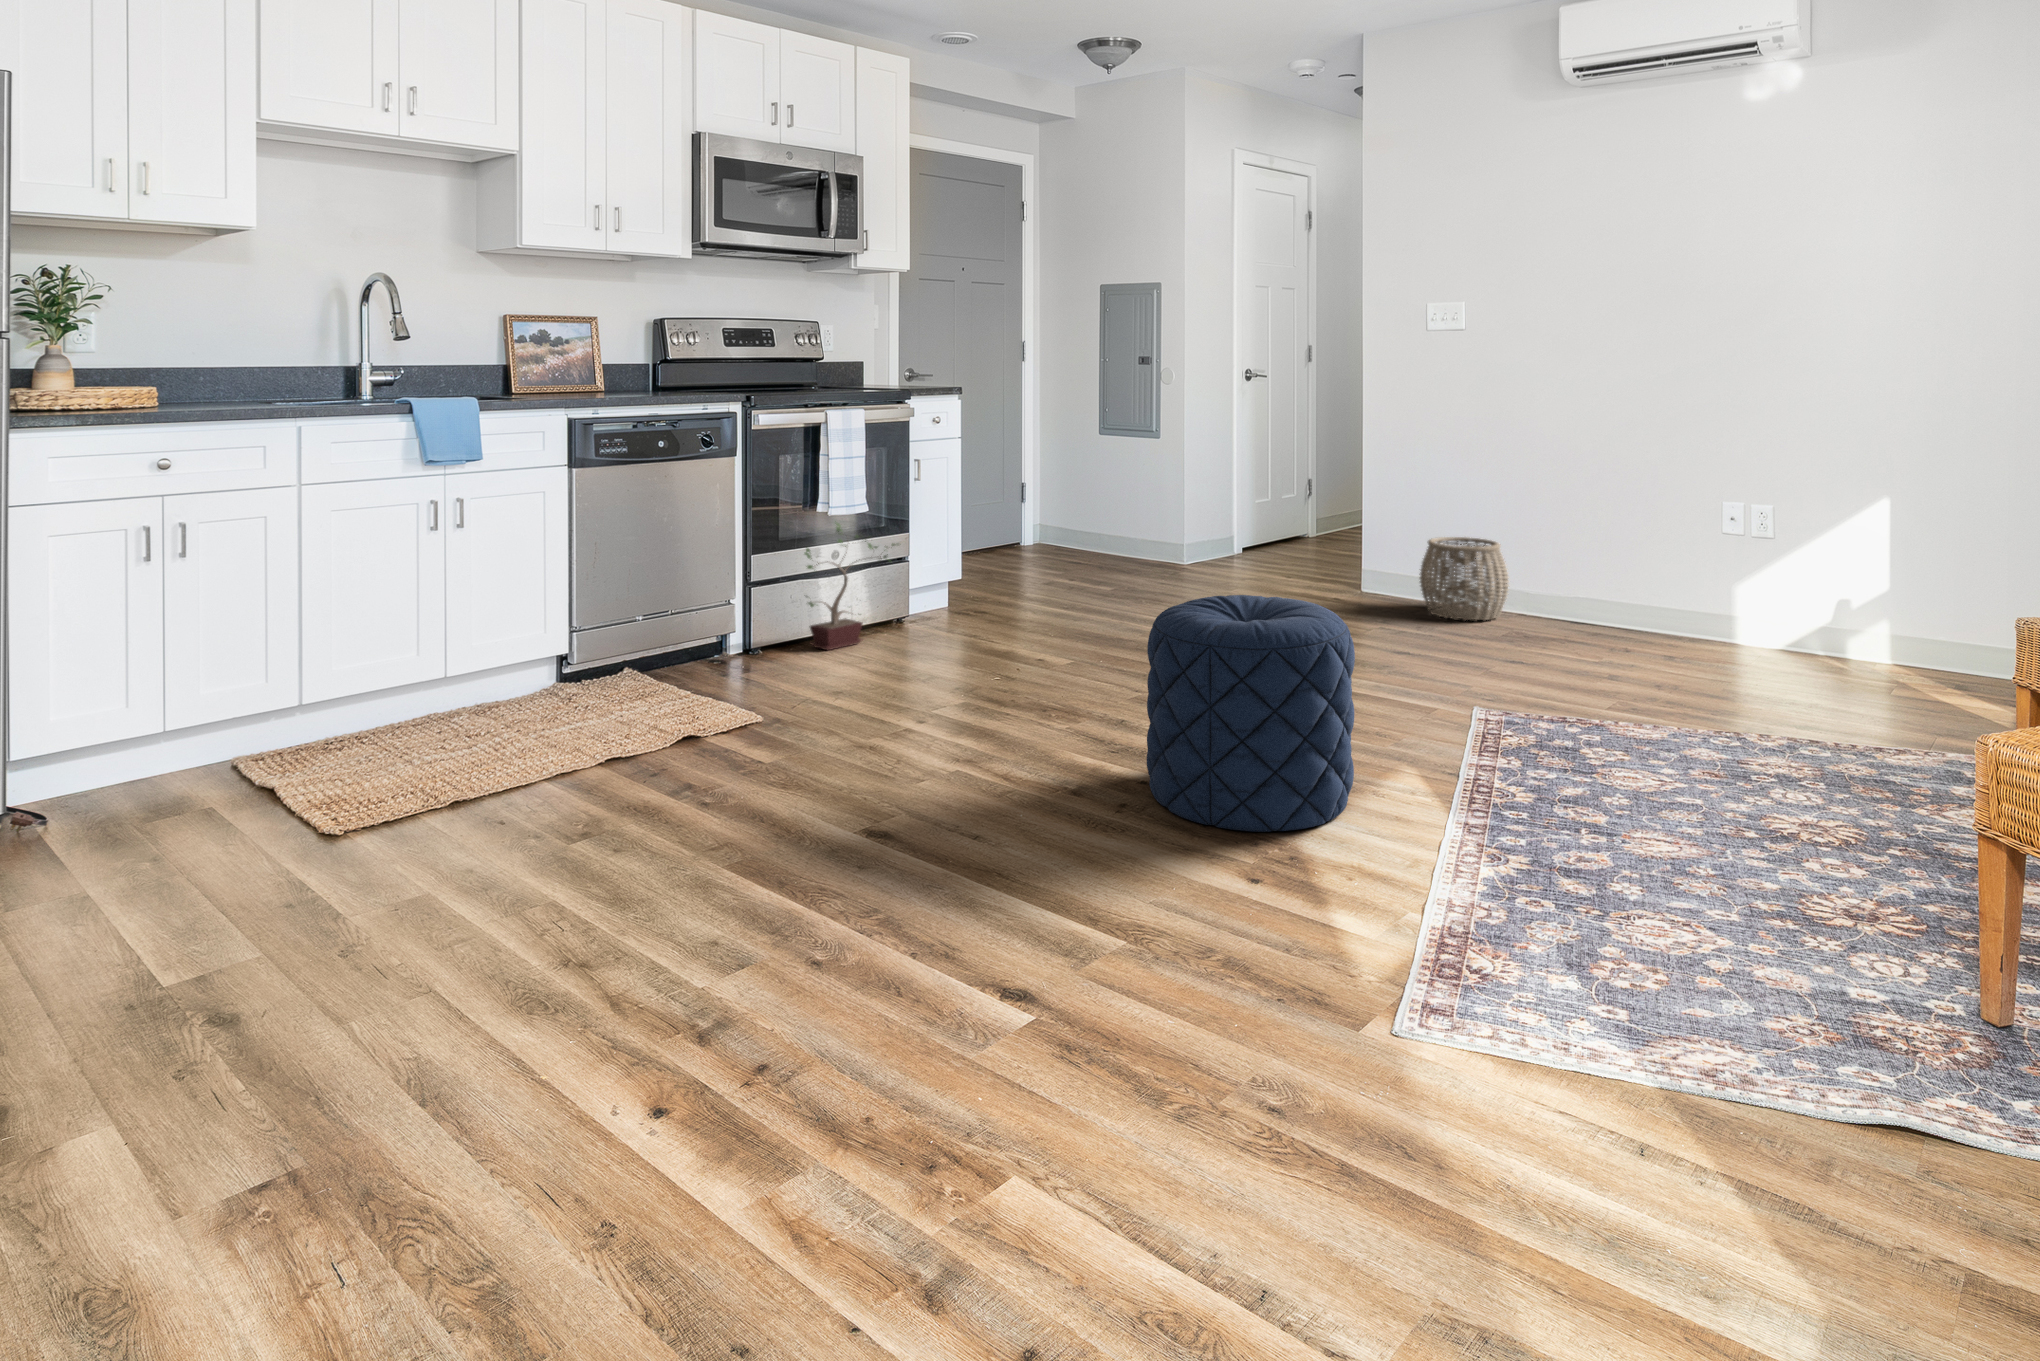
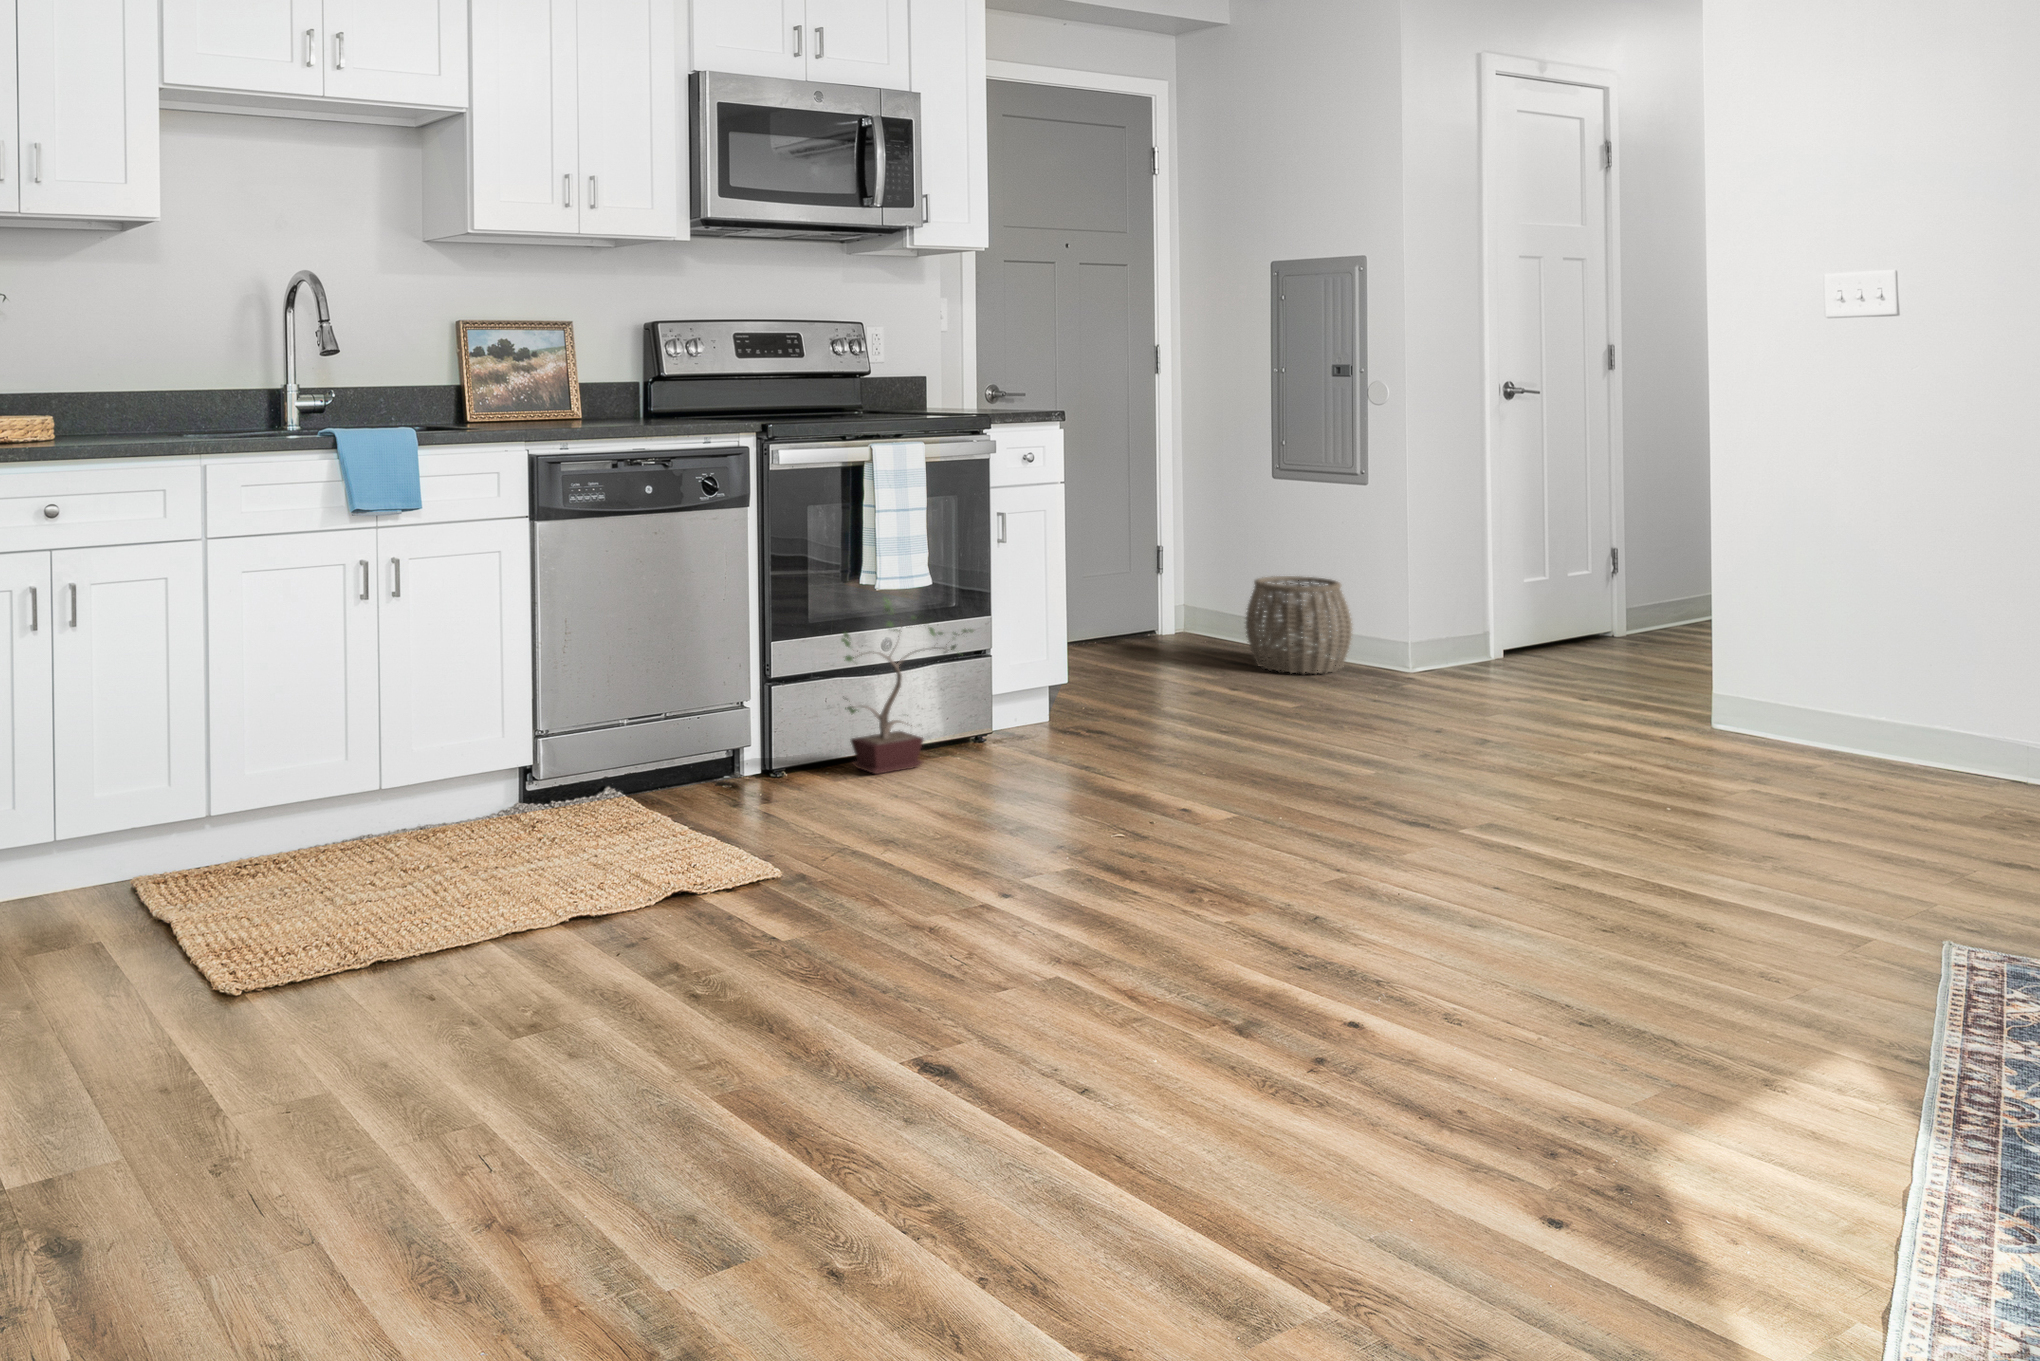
woven basket: present [1419,537,1509,621] -> present [1246,576,1352,674]
pouf: present [1147,595,1355,832] -> none [1353,738,1728,1138]

